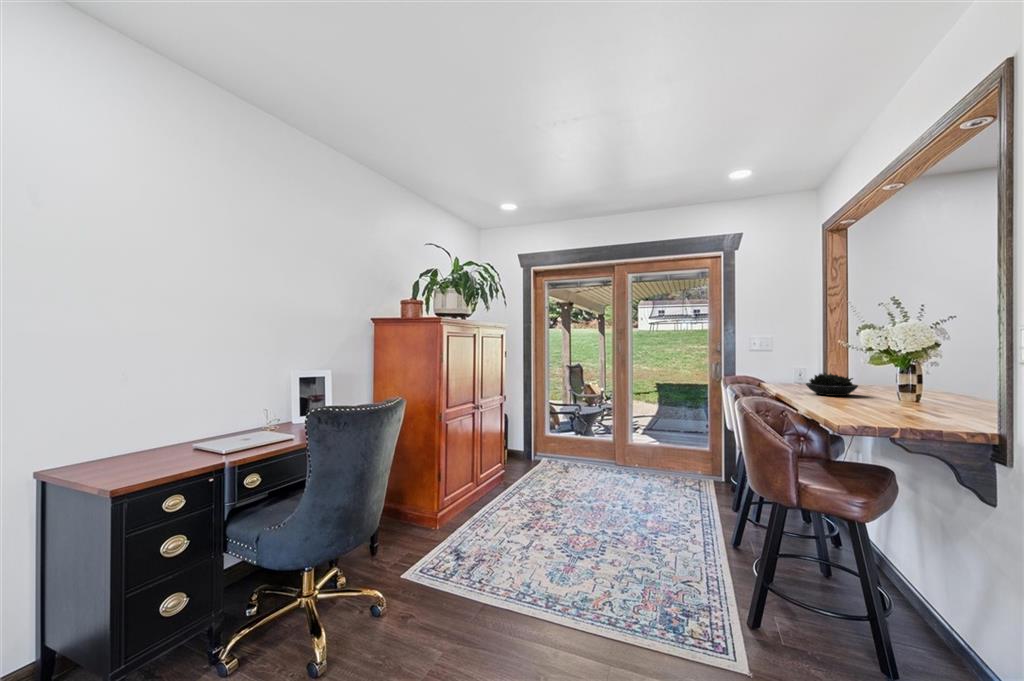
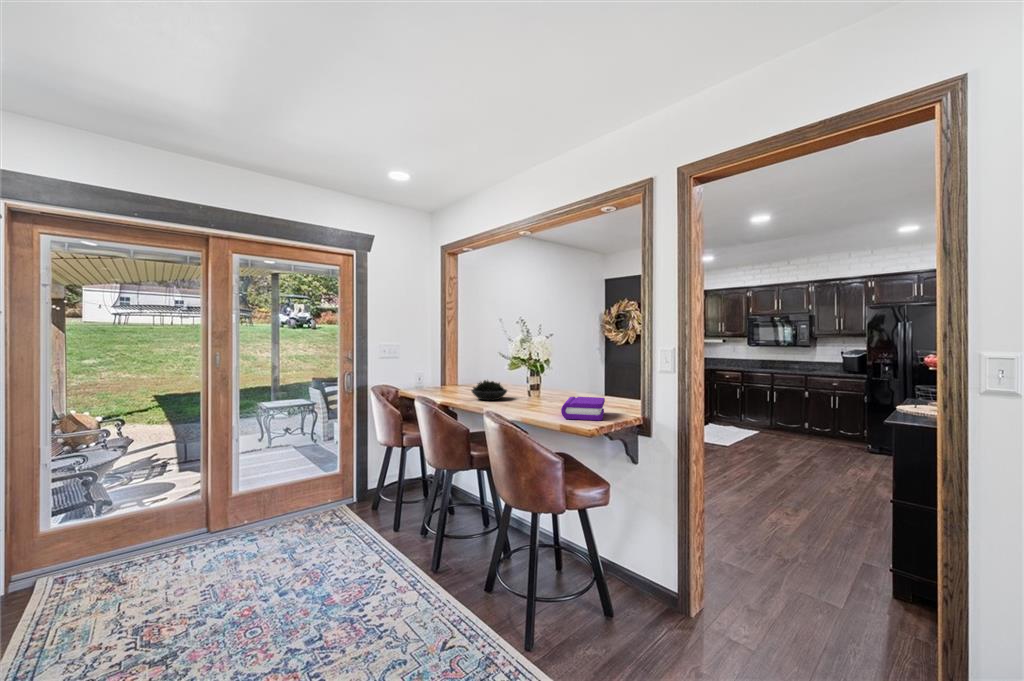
book: none [836,394,936,422] -> present [561,397,605,420]

